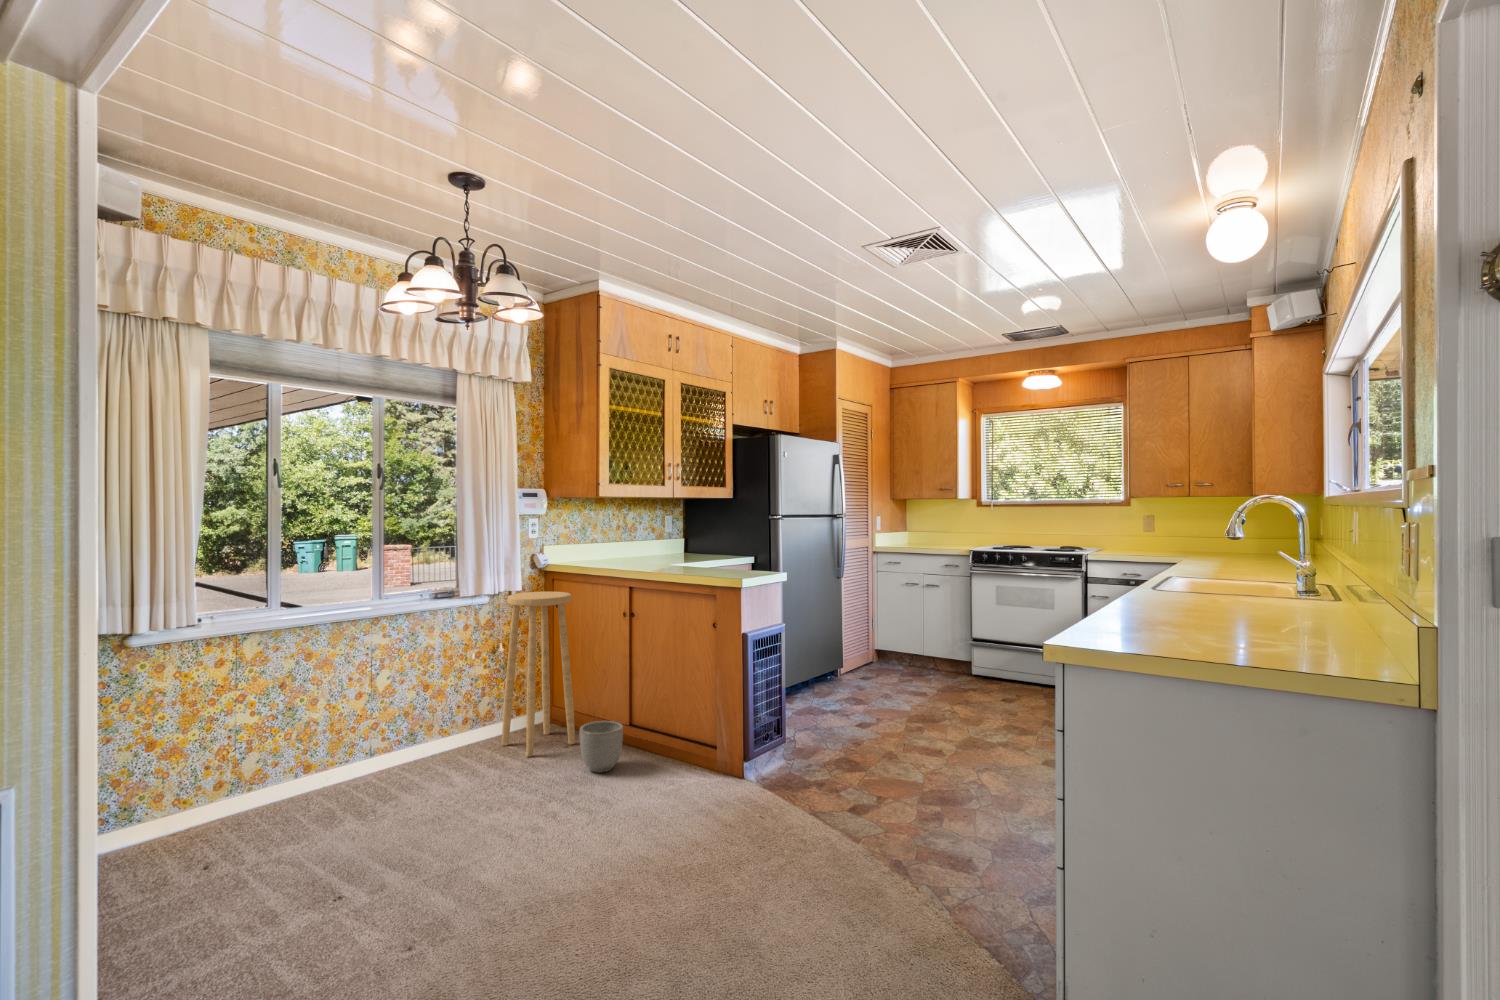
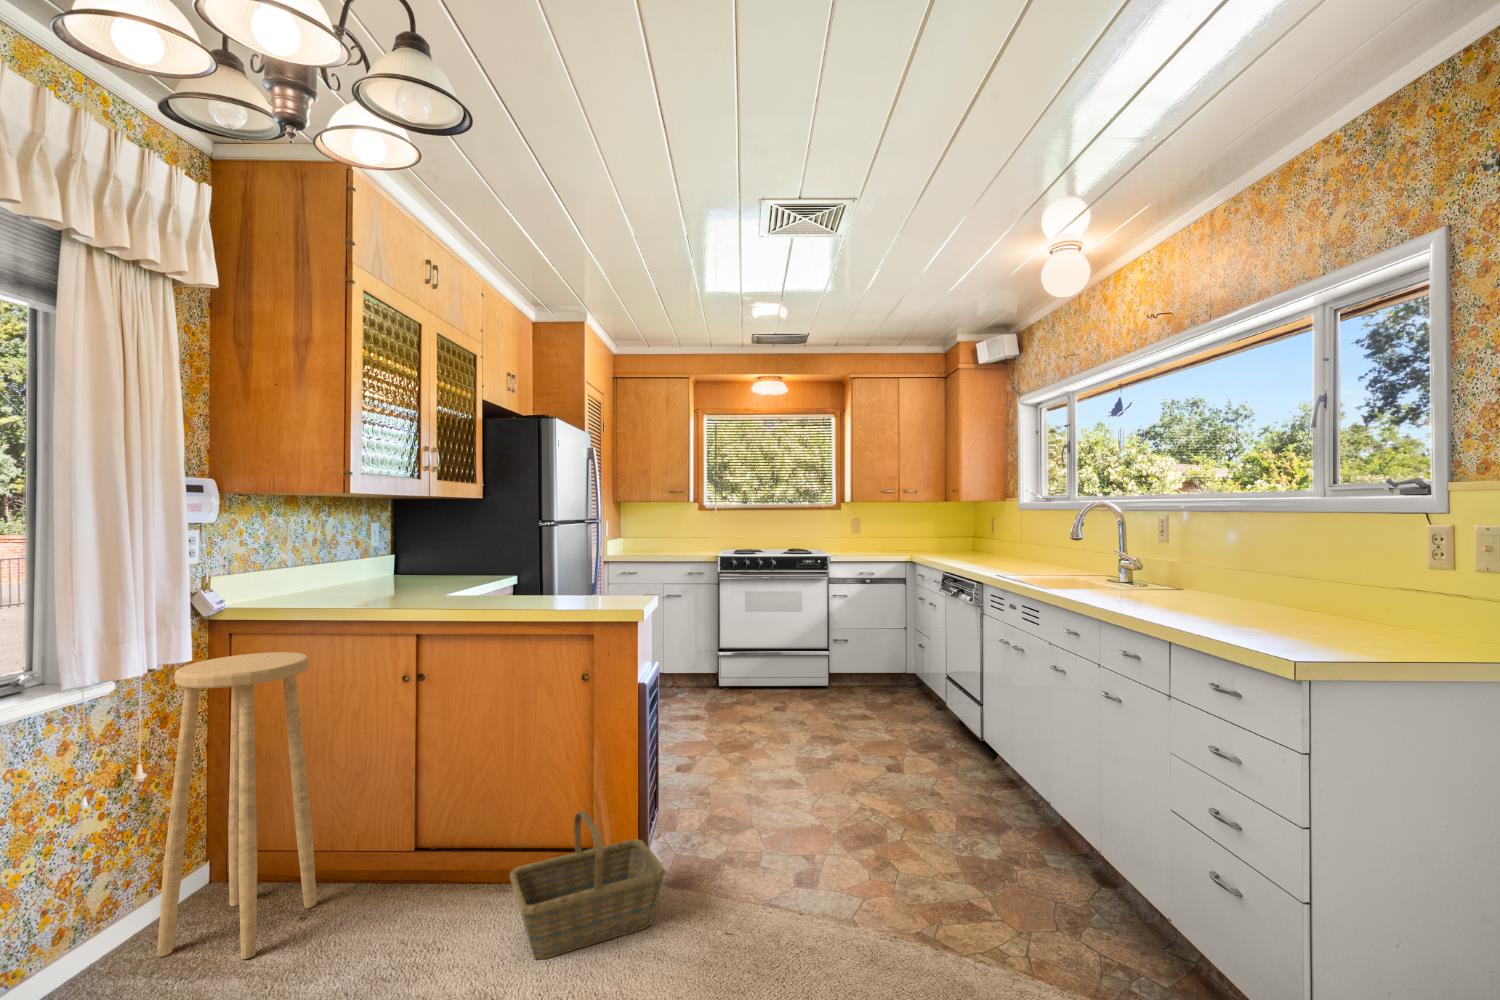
basket: none [625,718,731,806] -> present [510,811,666,959]
planter: present [579,721,623,773] -> none [378,846,454,941]

